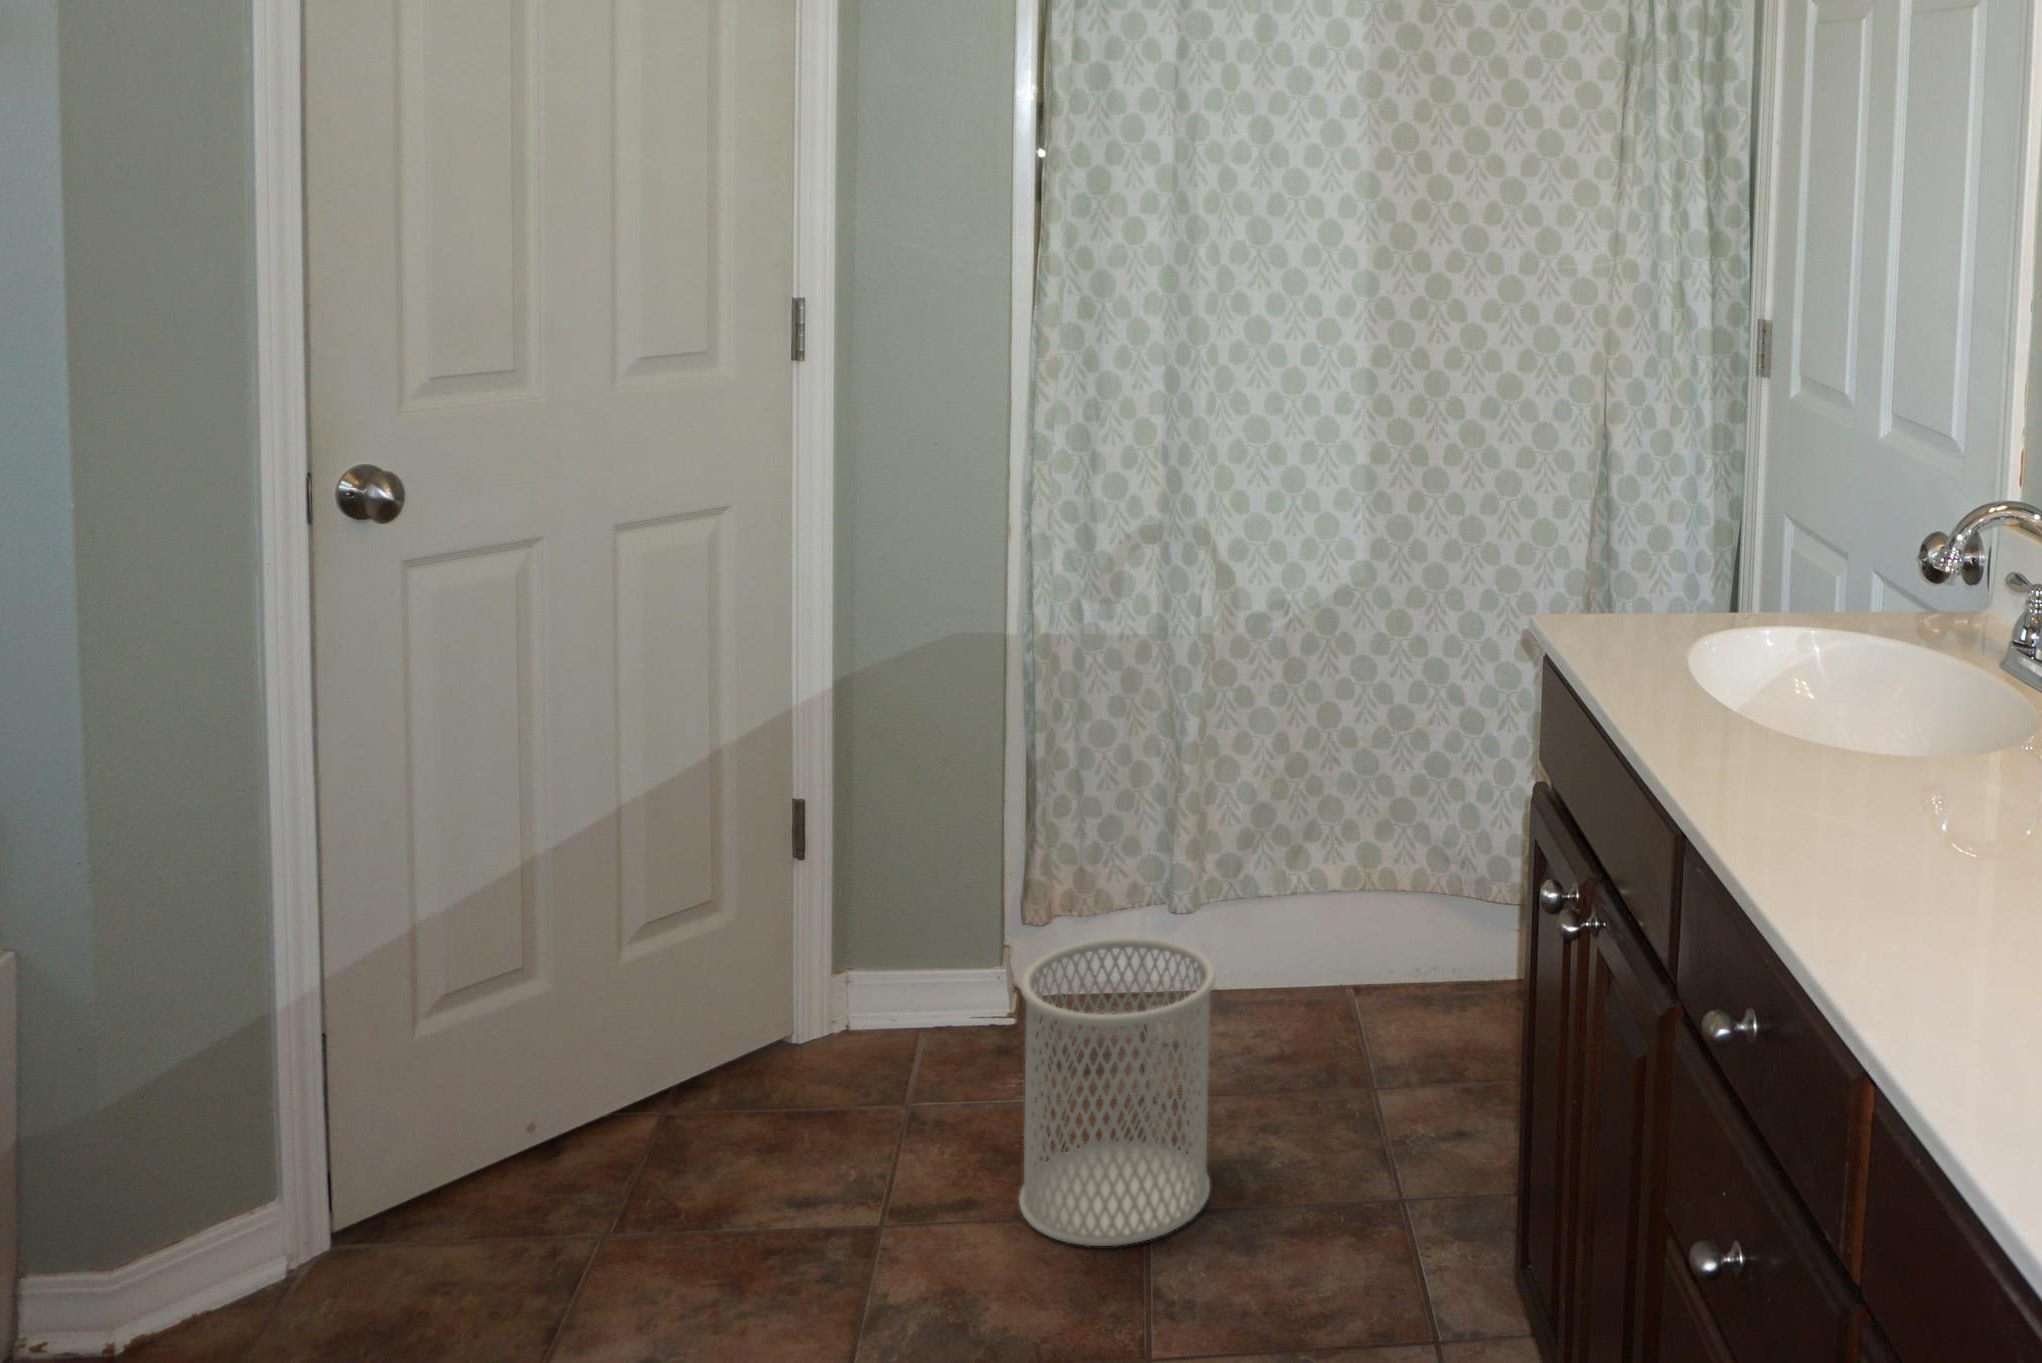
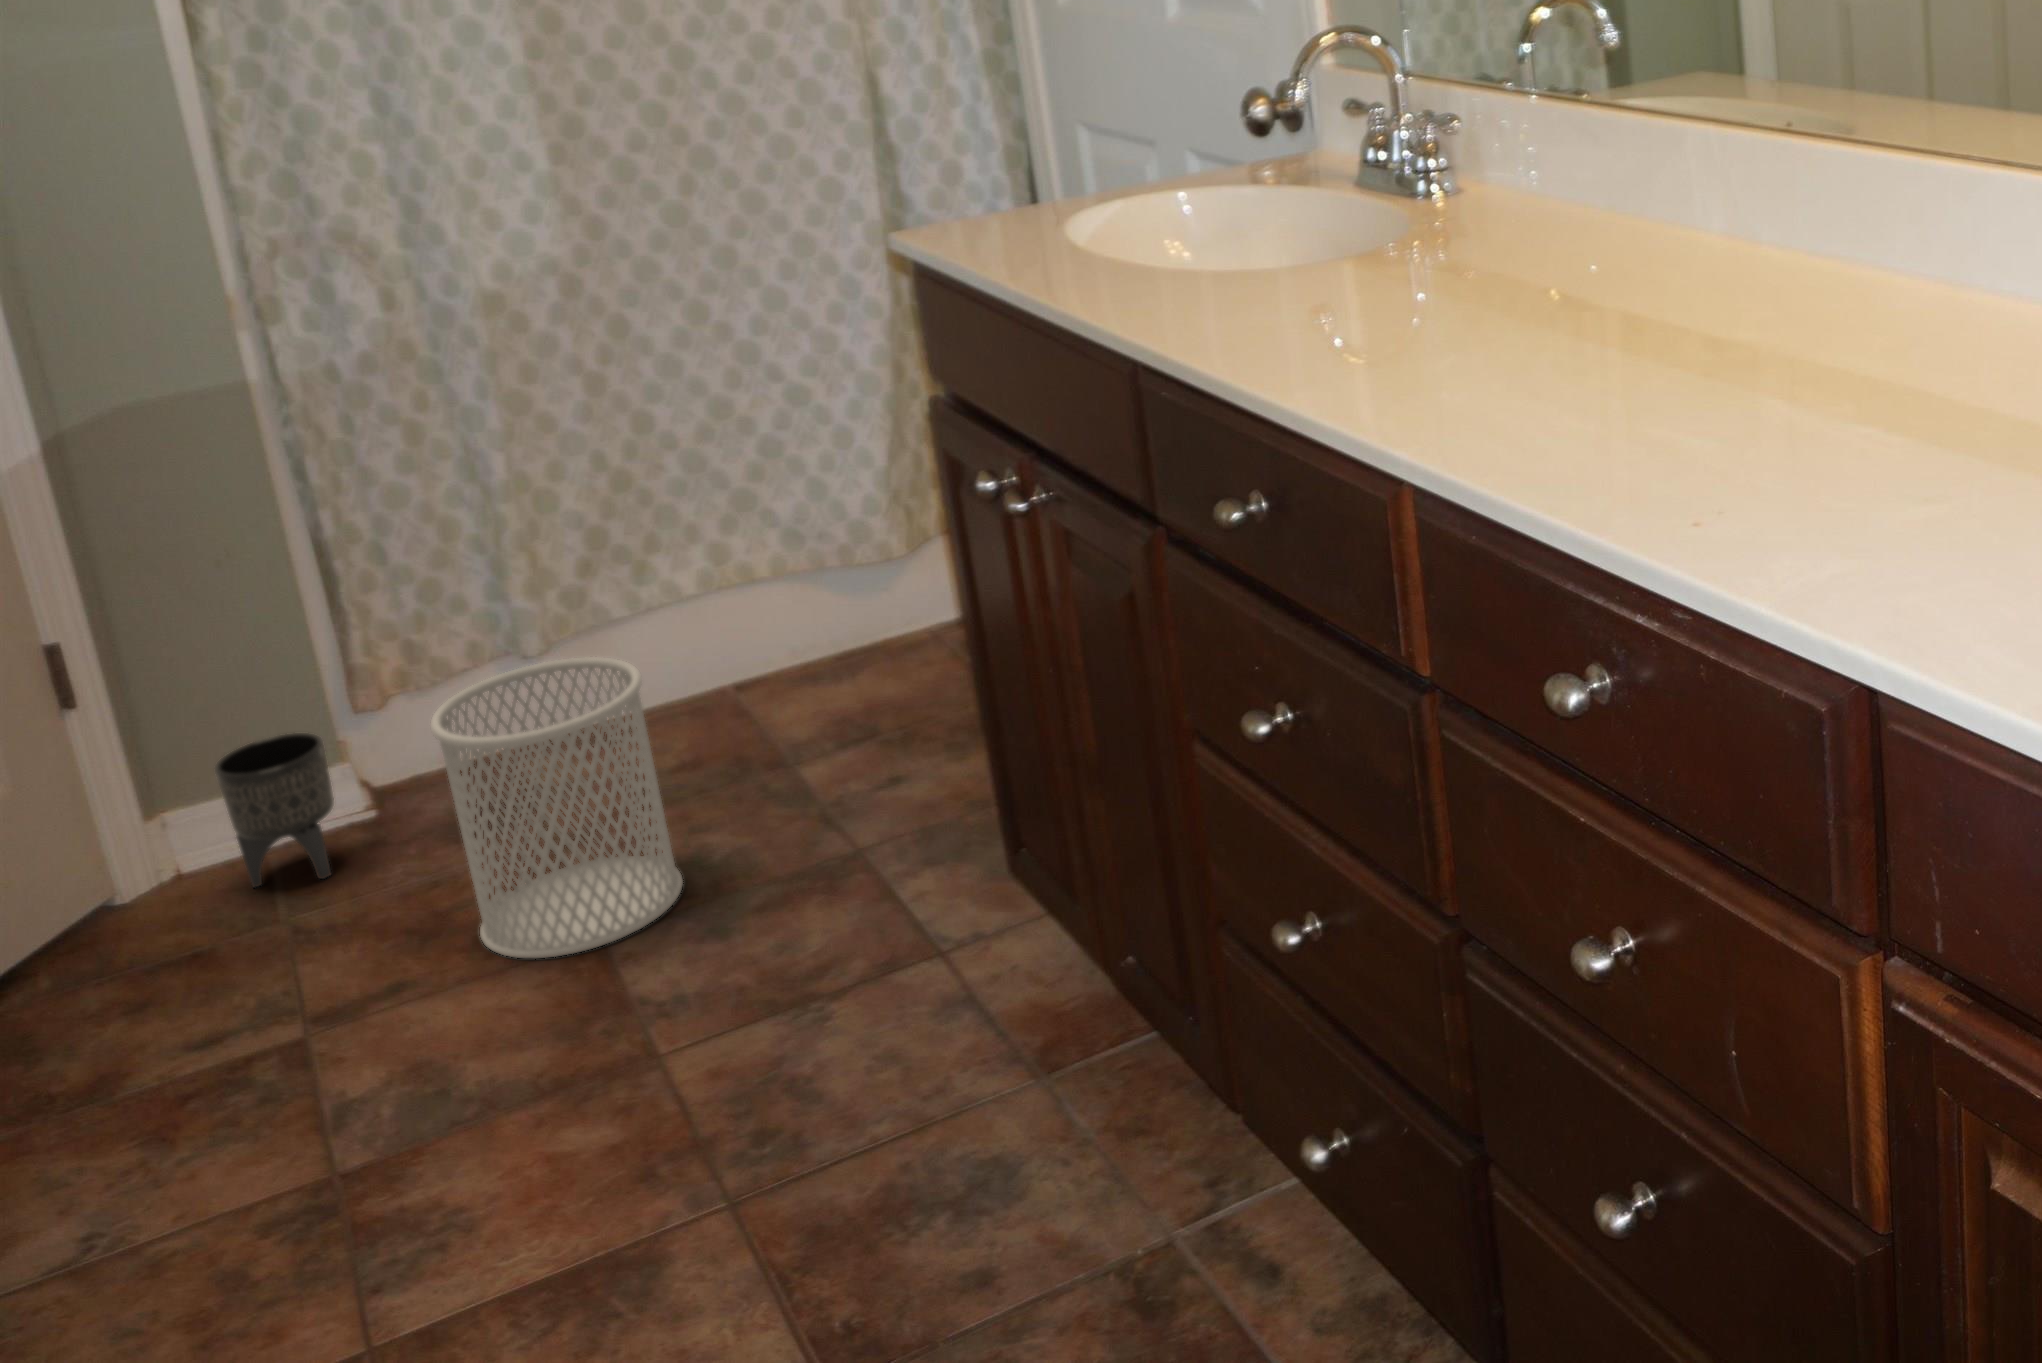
planter: none [885,928,977,1076] -> present [215,733,334,887]

